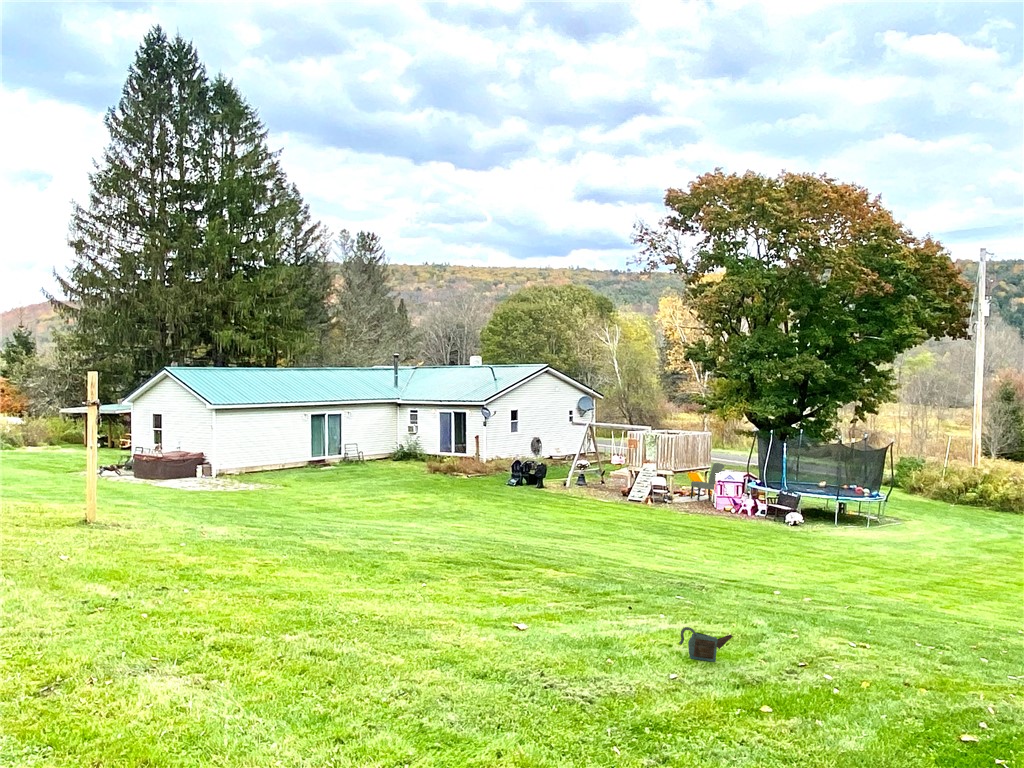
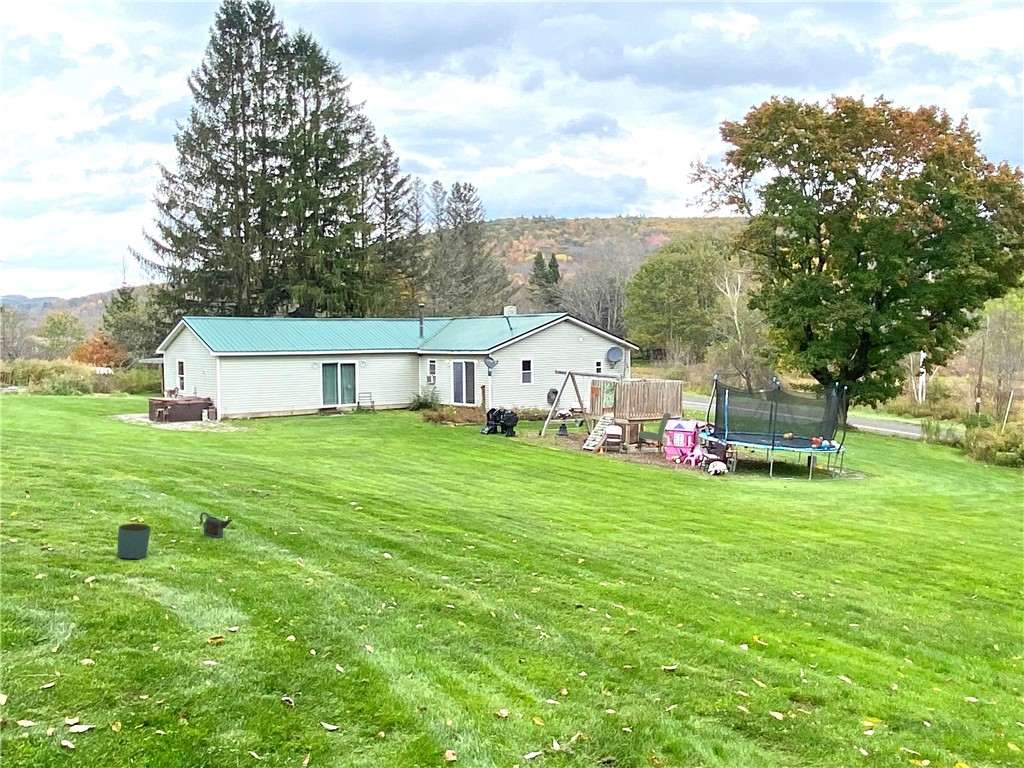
watering can: present [679,627,733,662] -> present [199,512,232,538]
planter: none [822,645,863,695] -> present [117,524,150,559]

